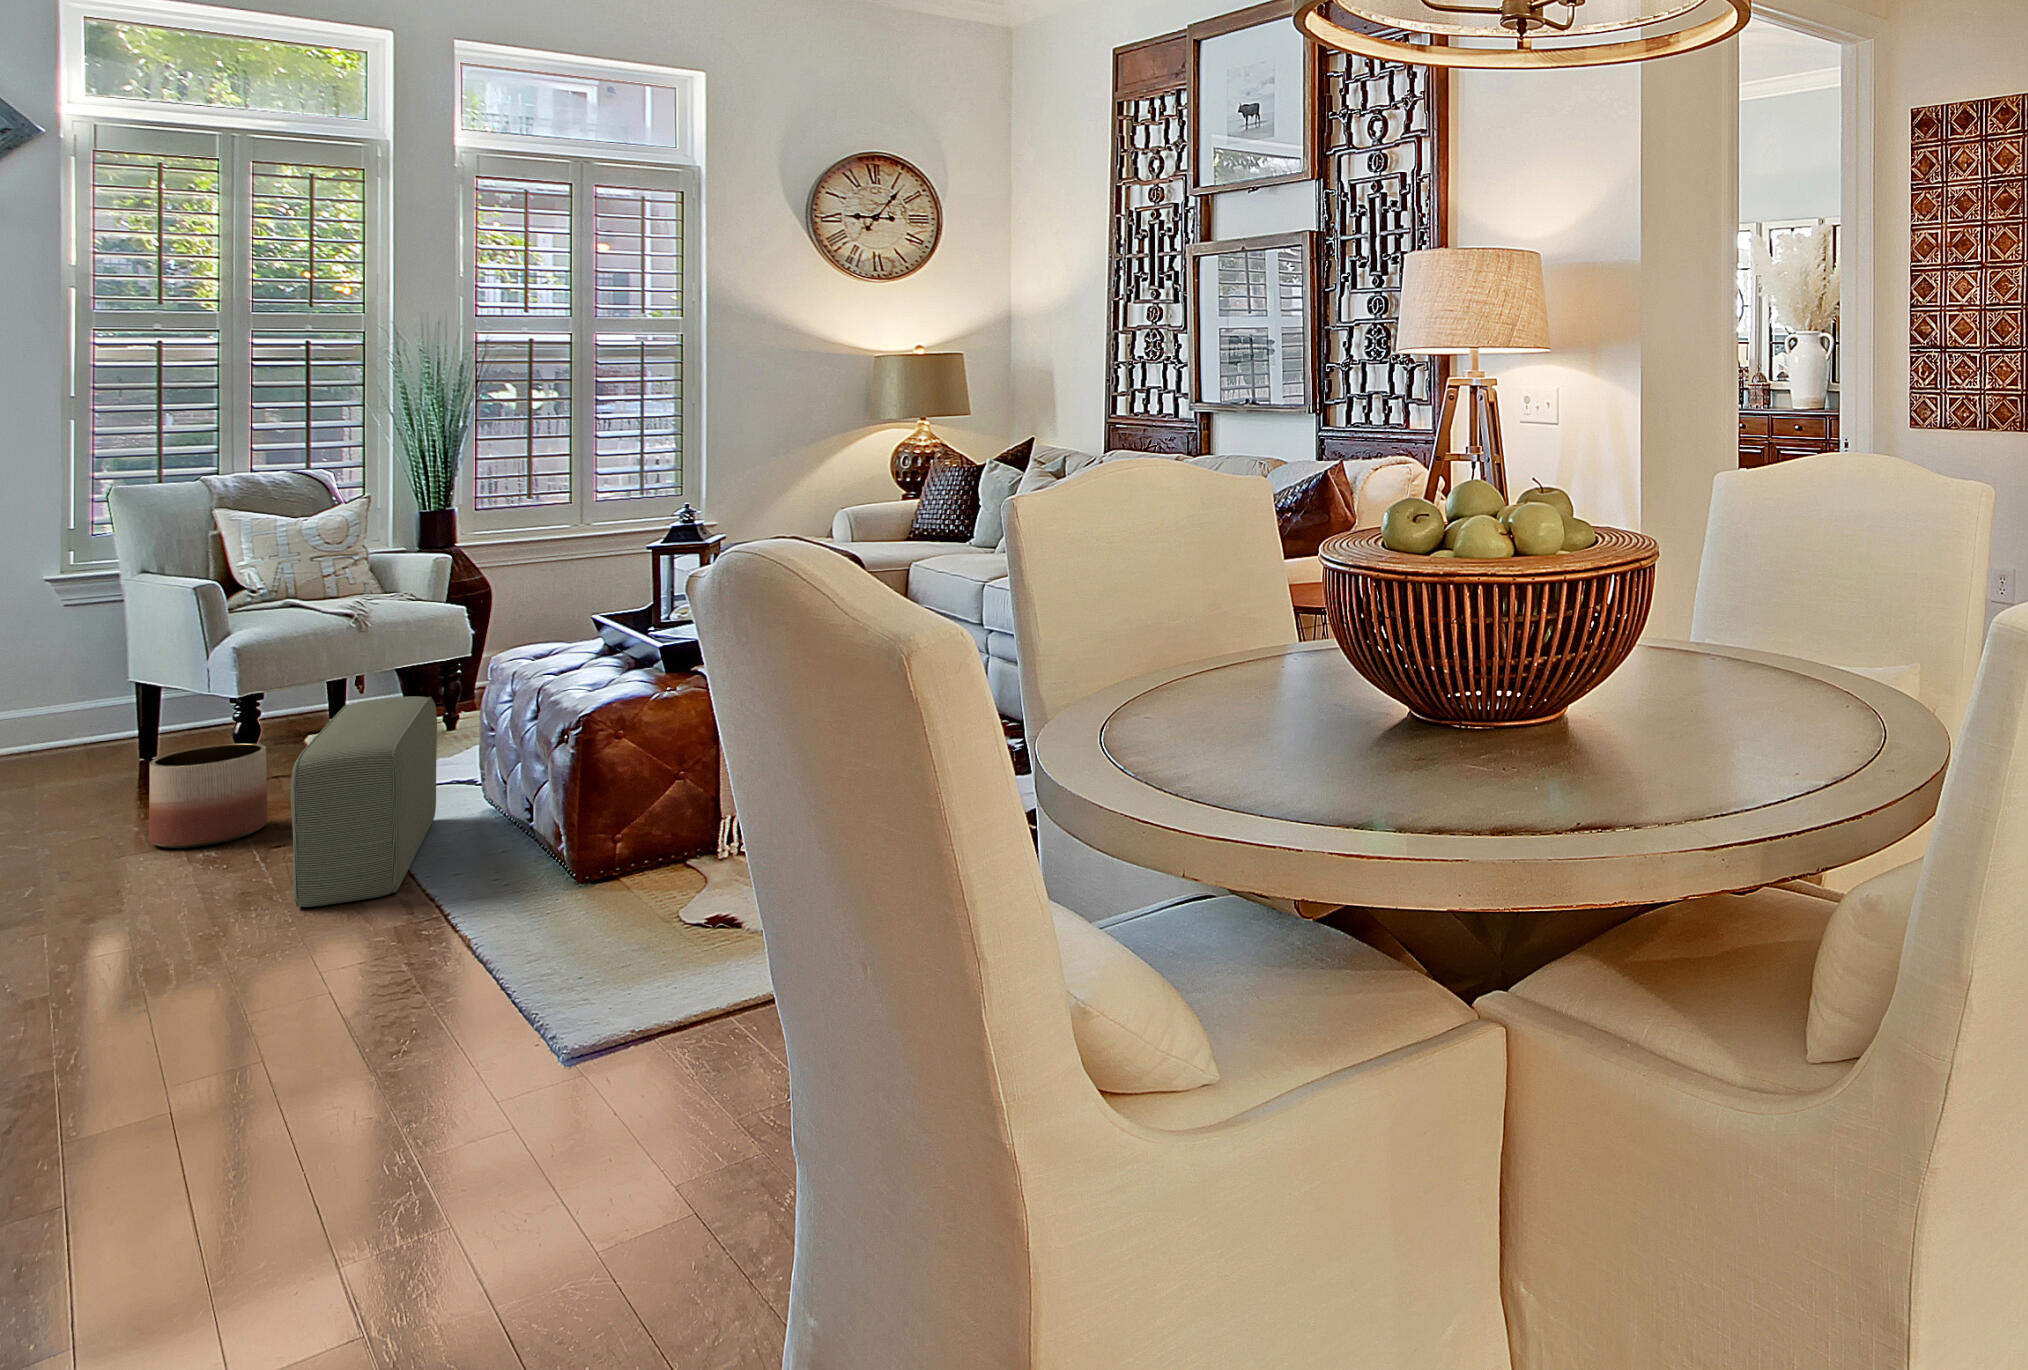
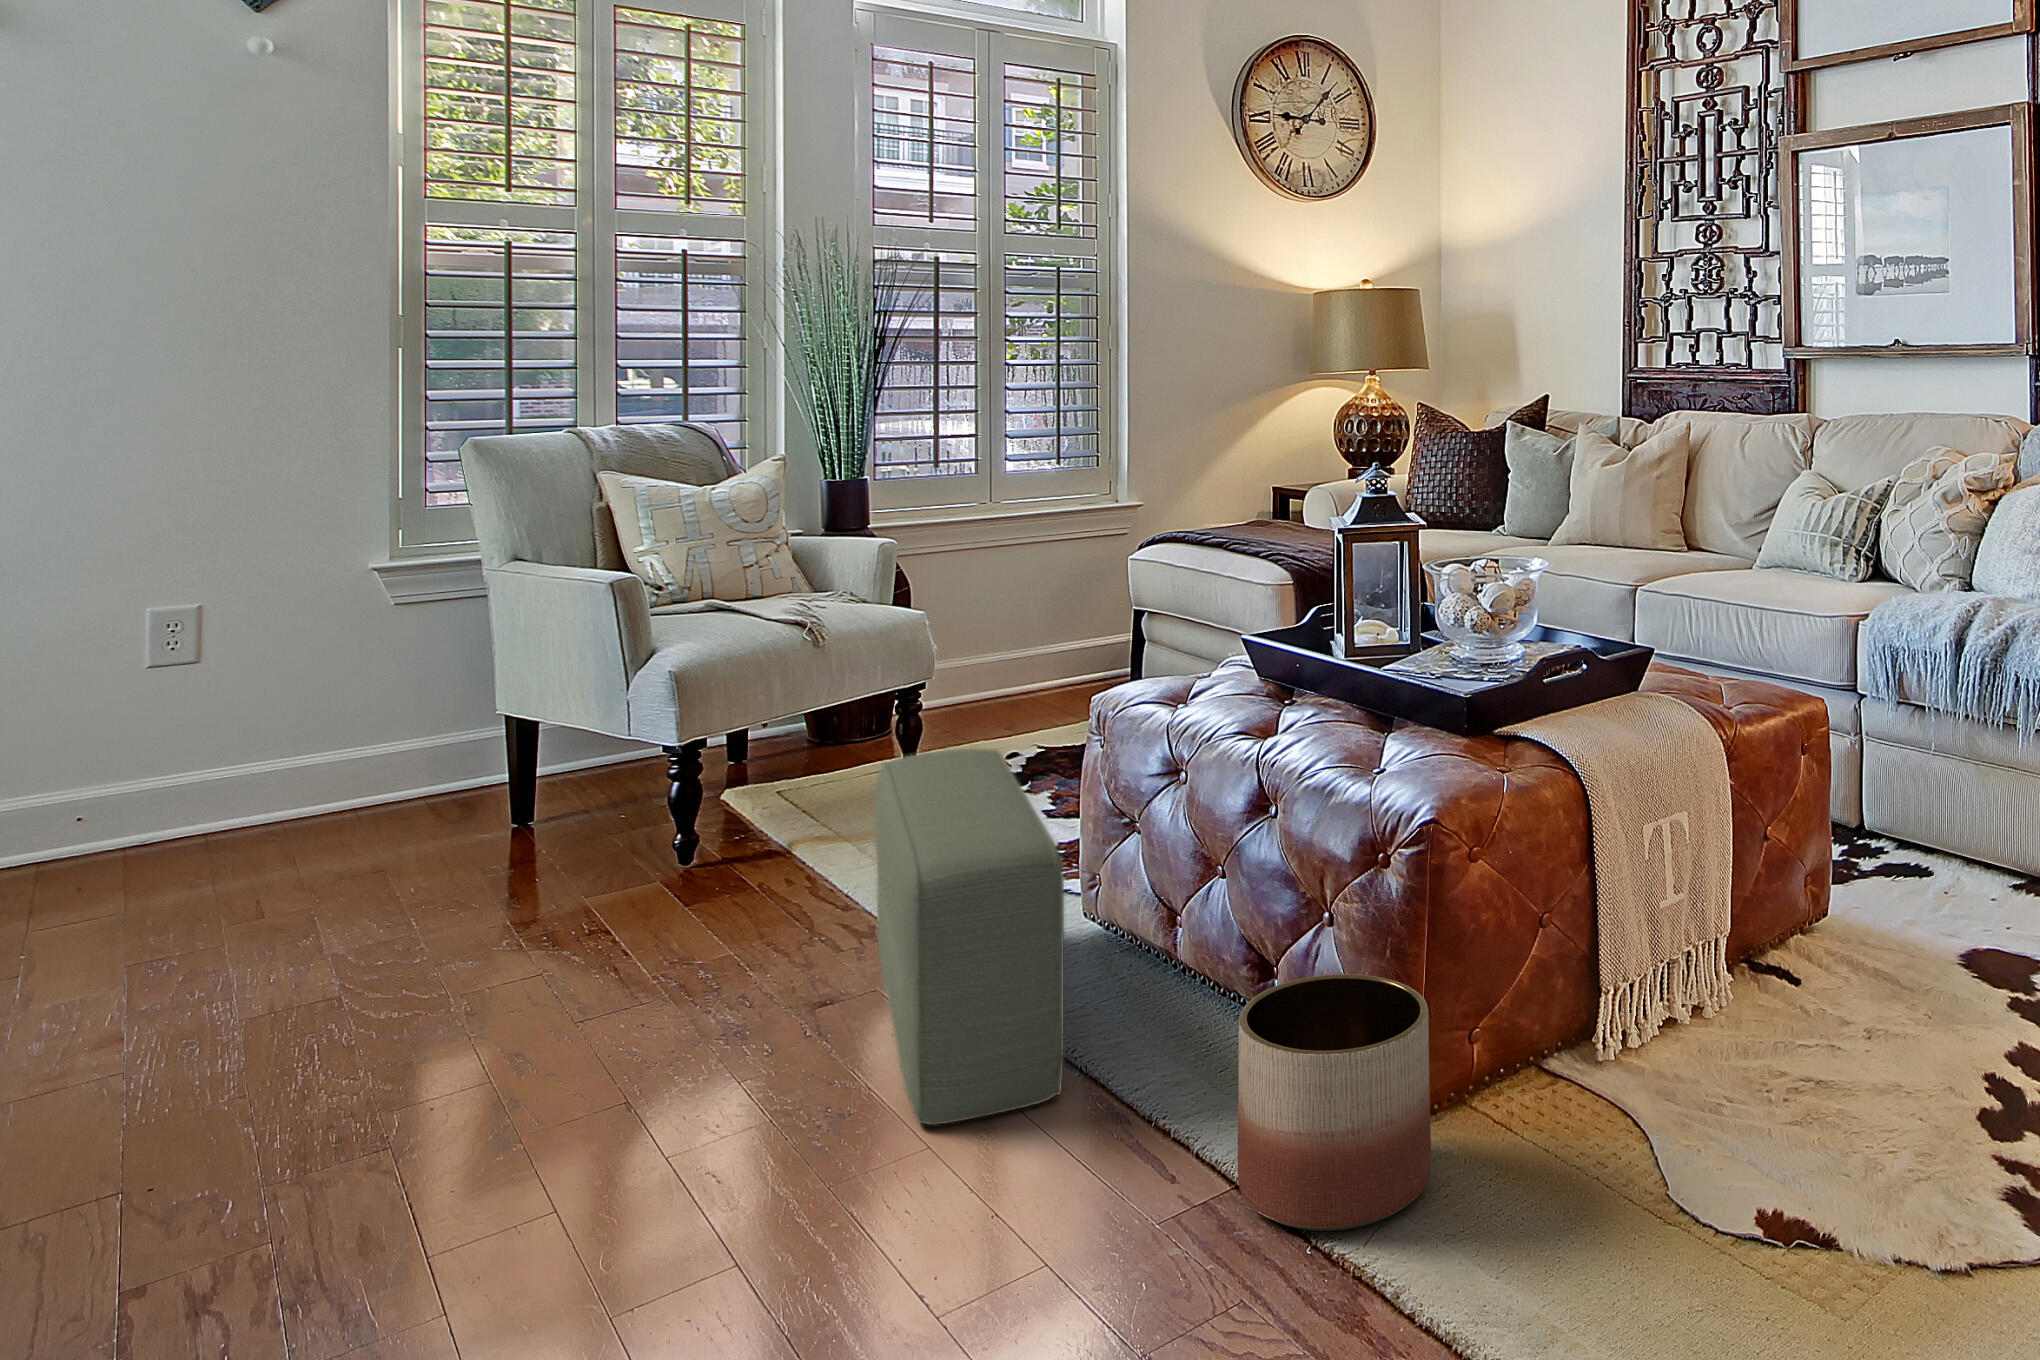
planter: present [149,743,268,848] -> present [1238,974,1431,1231]

